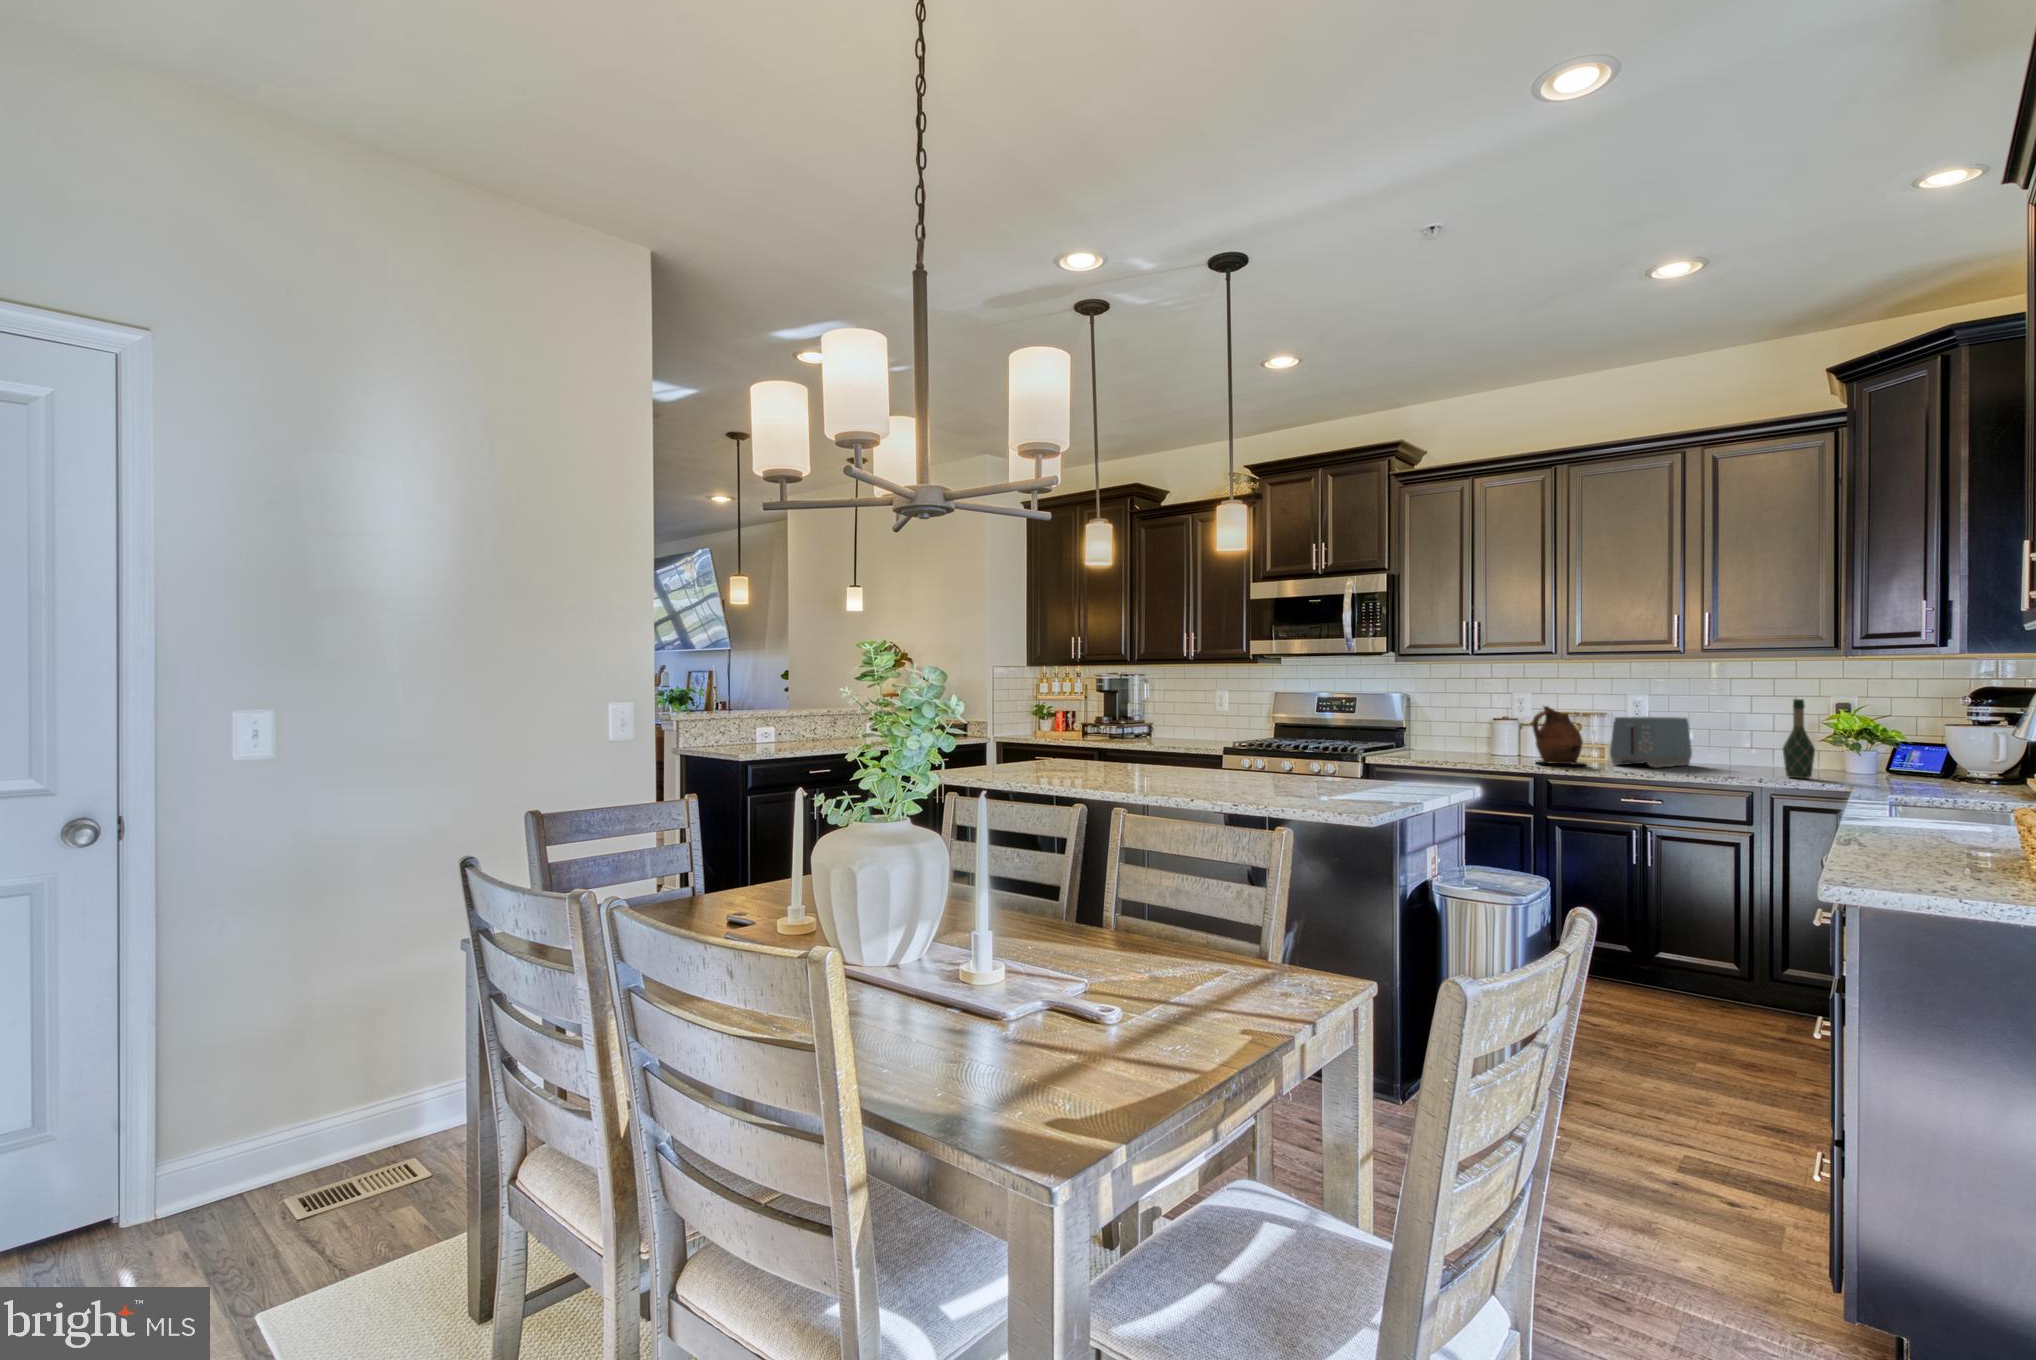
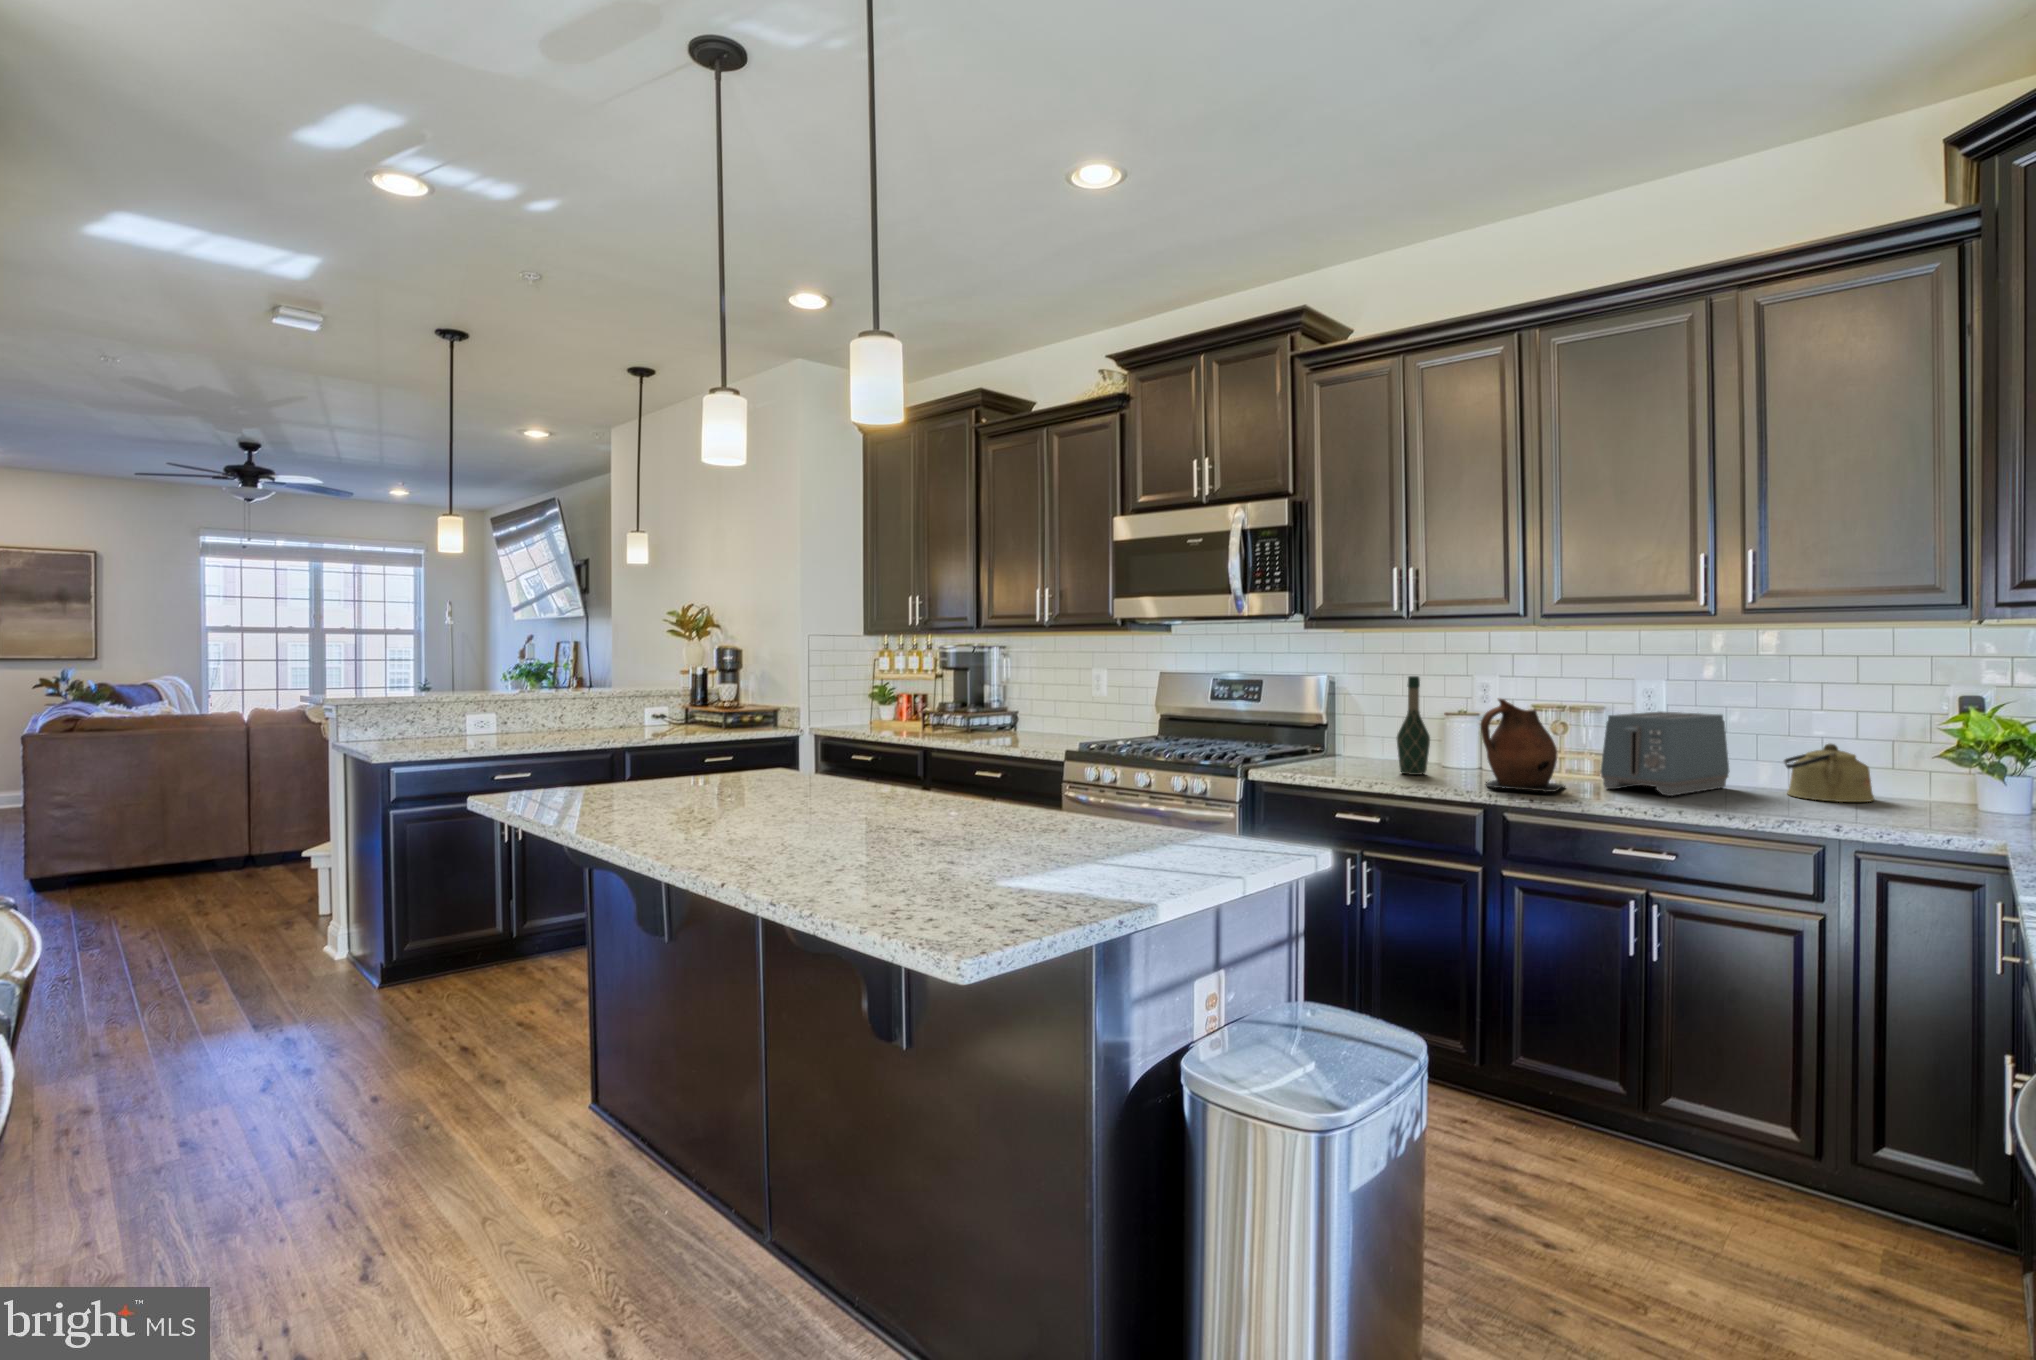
wine bottle: present [1783,699,1815,779] -> present [1397,676,1430,775]
kettle: none [1726,735,1784,771] -> present [1784,744,1874,802]

